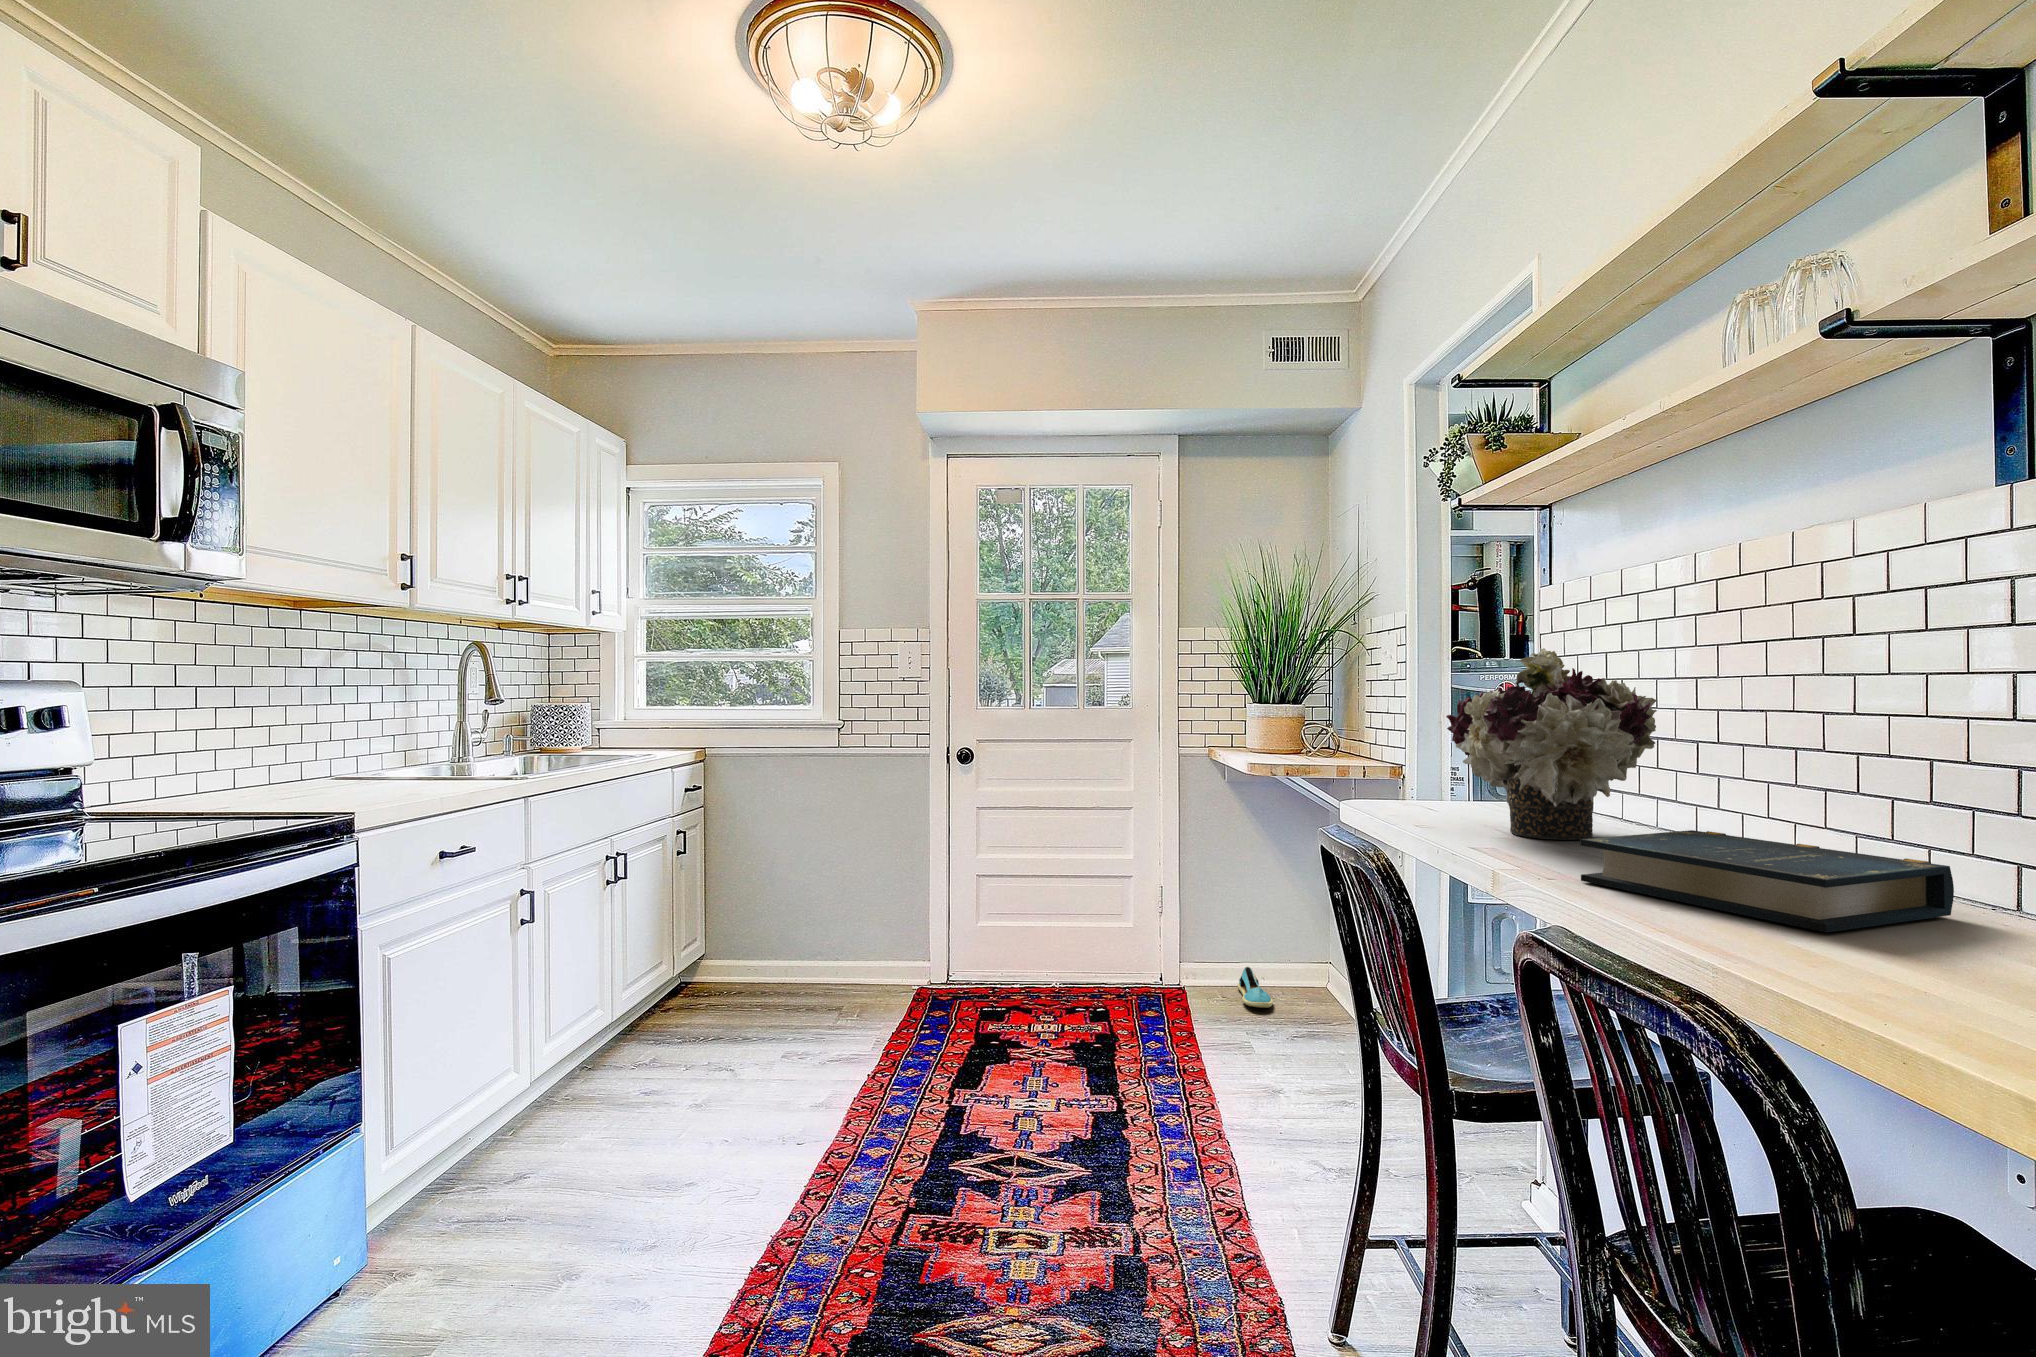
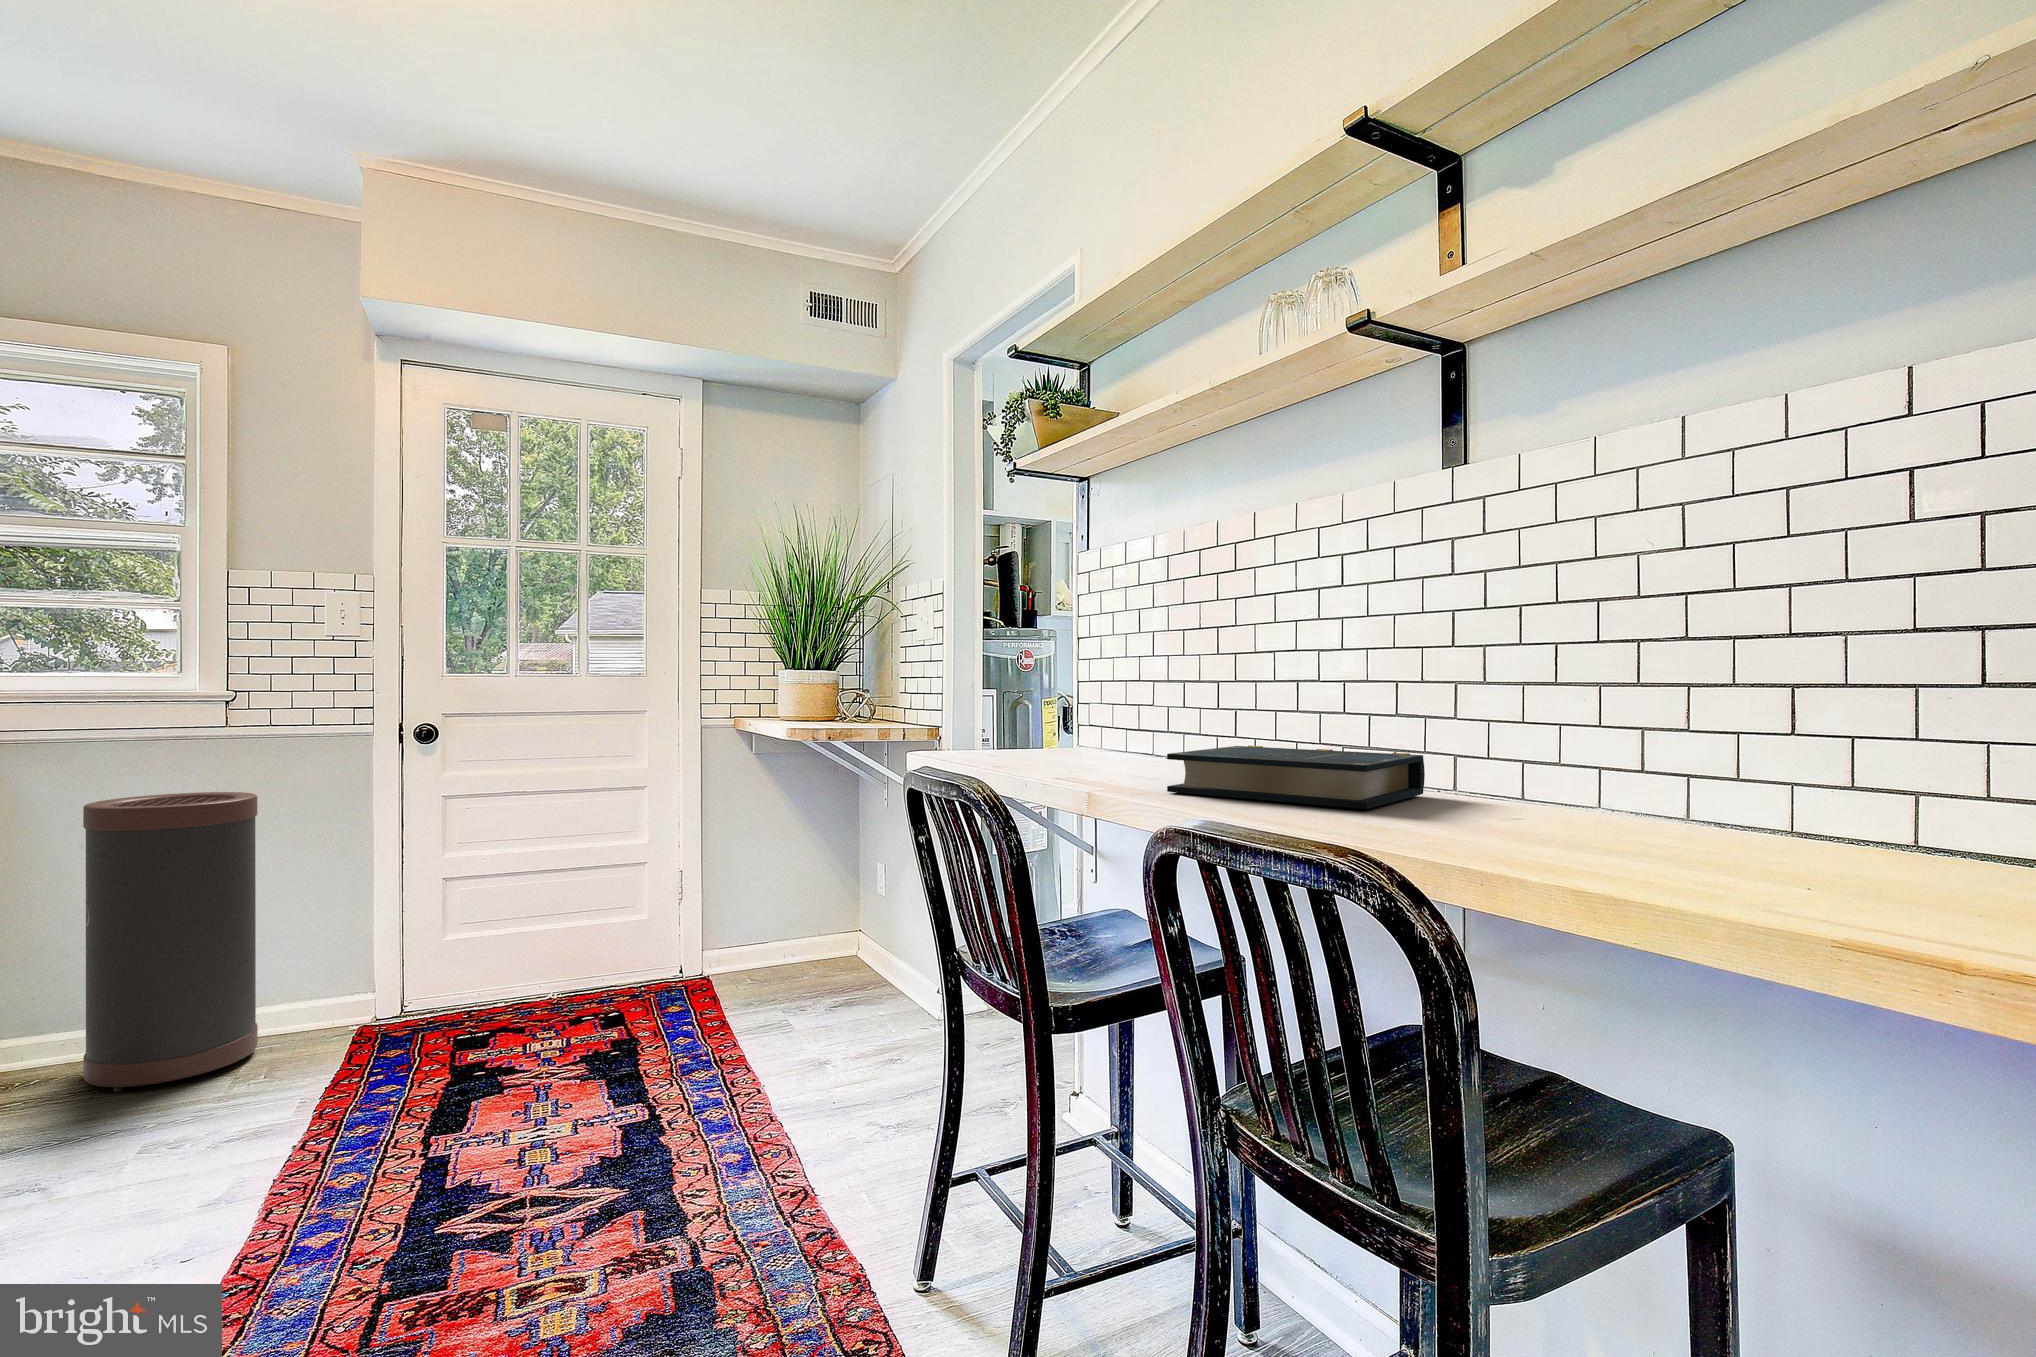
flower arrangement: present [1446,648,1657,840] -> none [1020,593,1193,768]
trash can: none [753,797,853,1011] -> present [83,792,258,1092]
shoe: present [1238,967,1273,1007] -> none [762,946,802,985]

